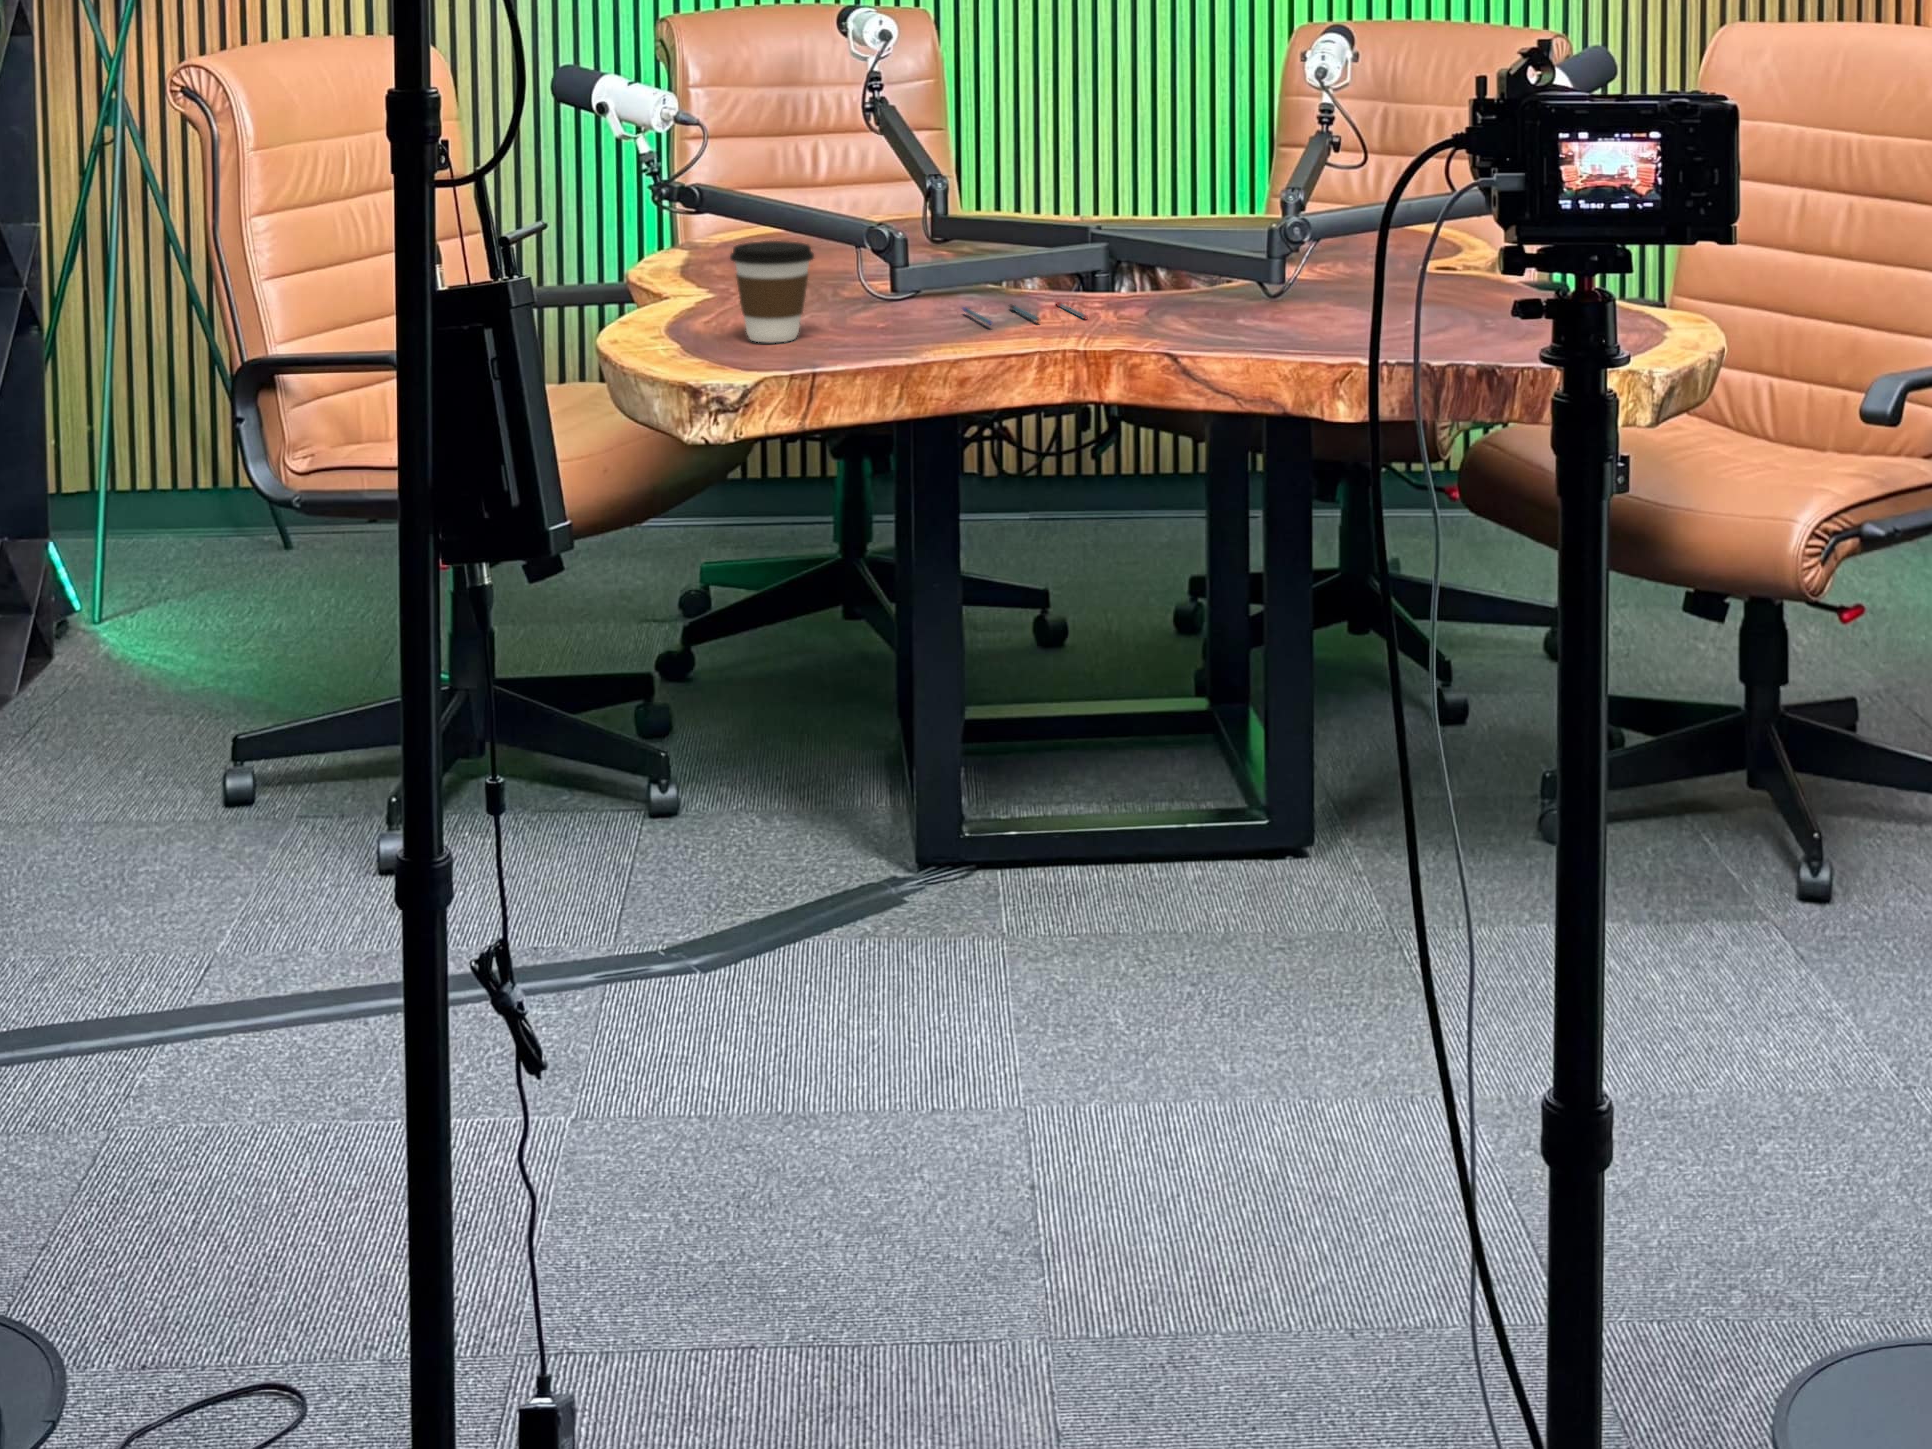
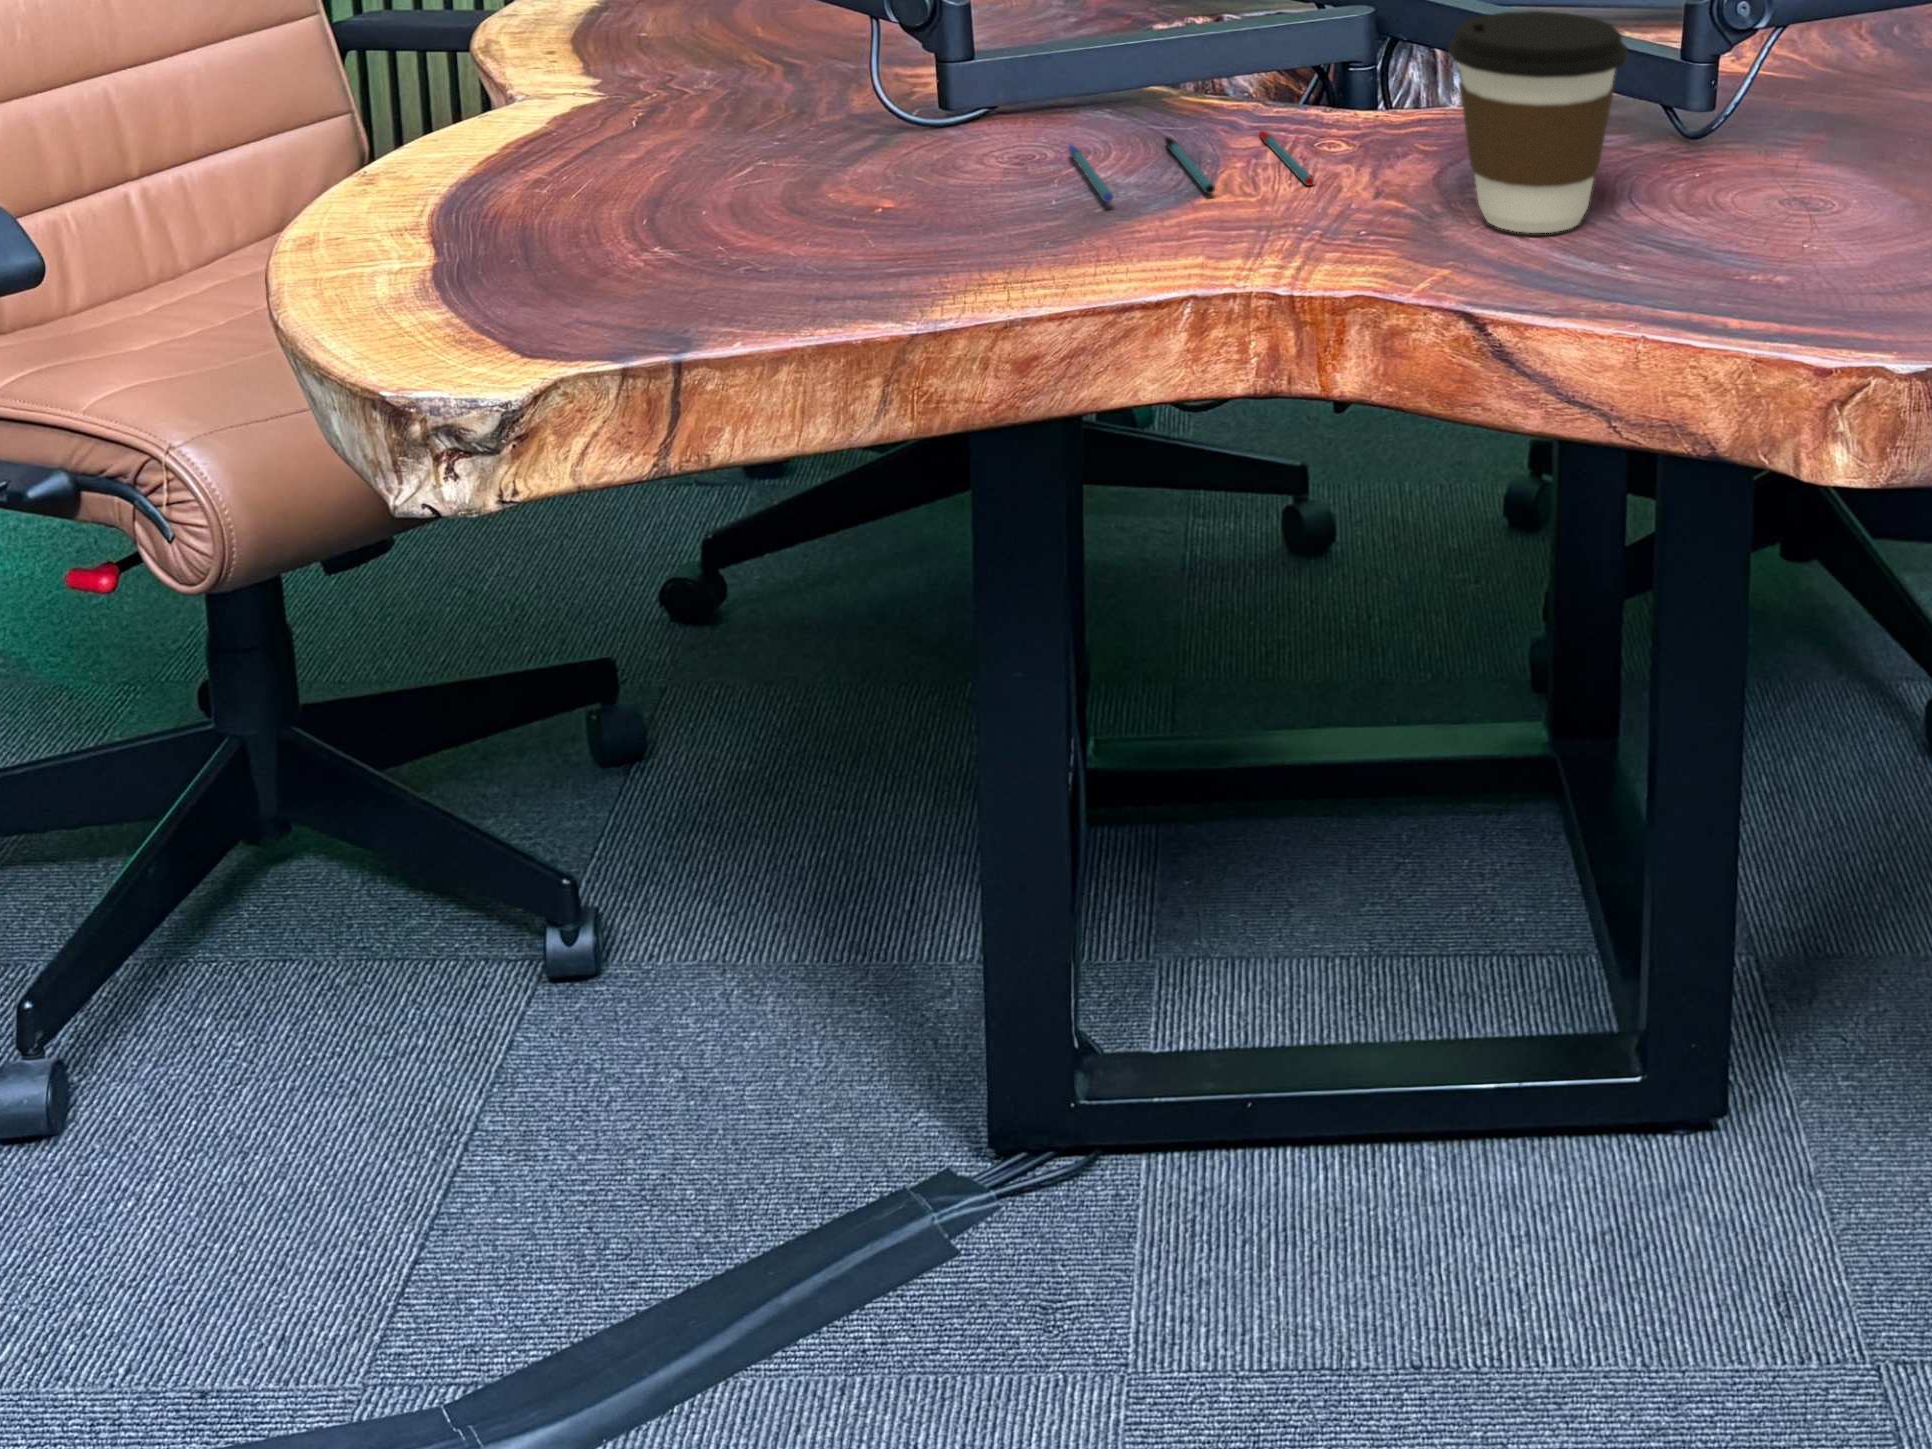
coffee cup: present [730,241,814,342] -> present [1448,11,1628,233]

